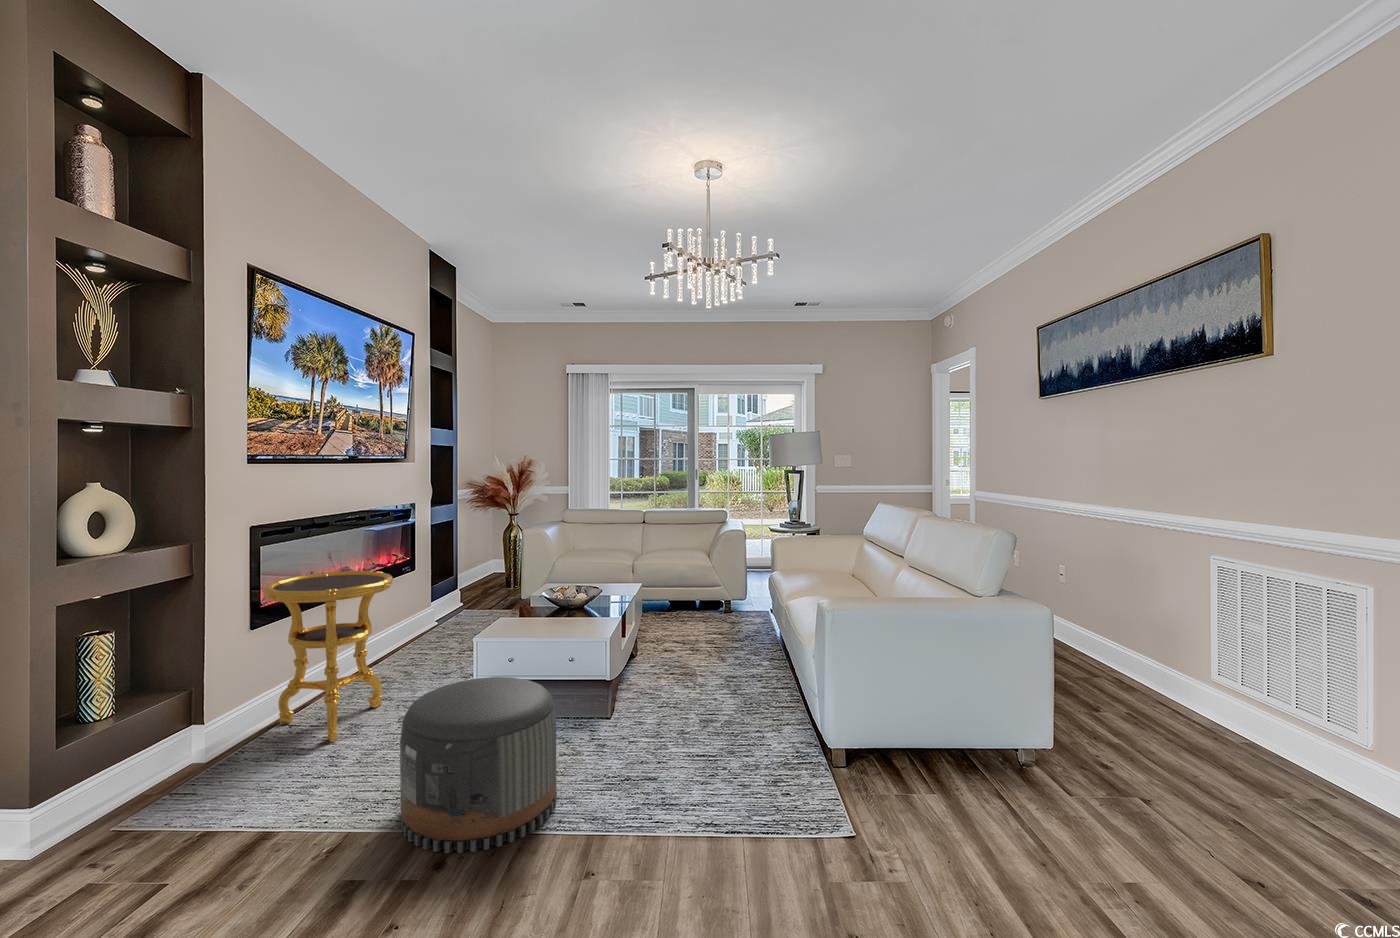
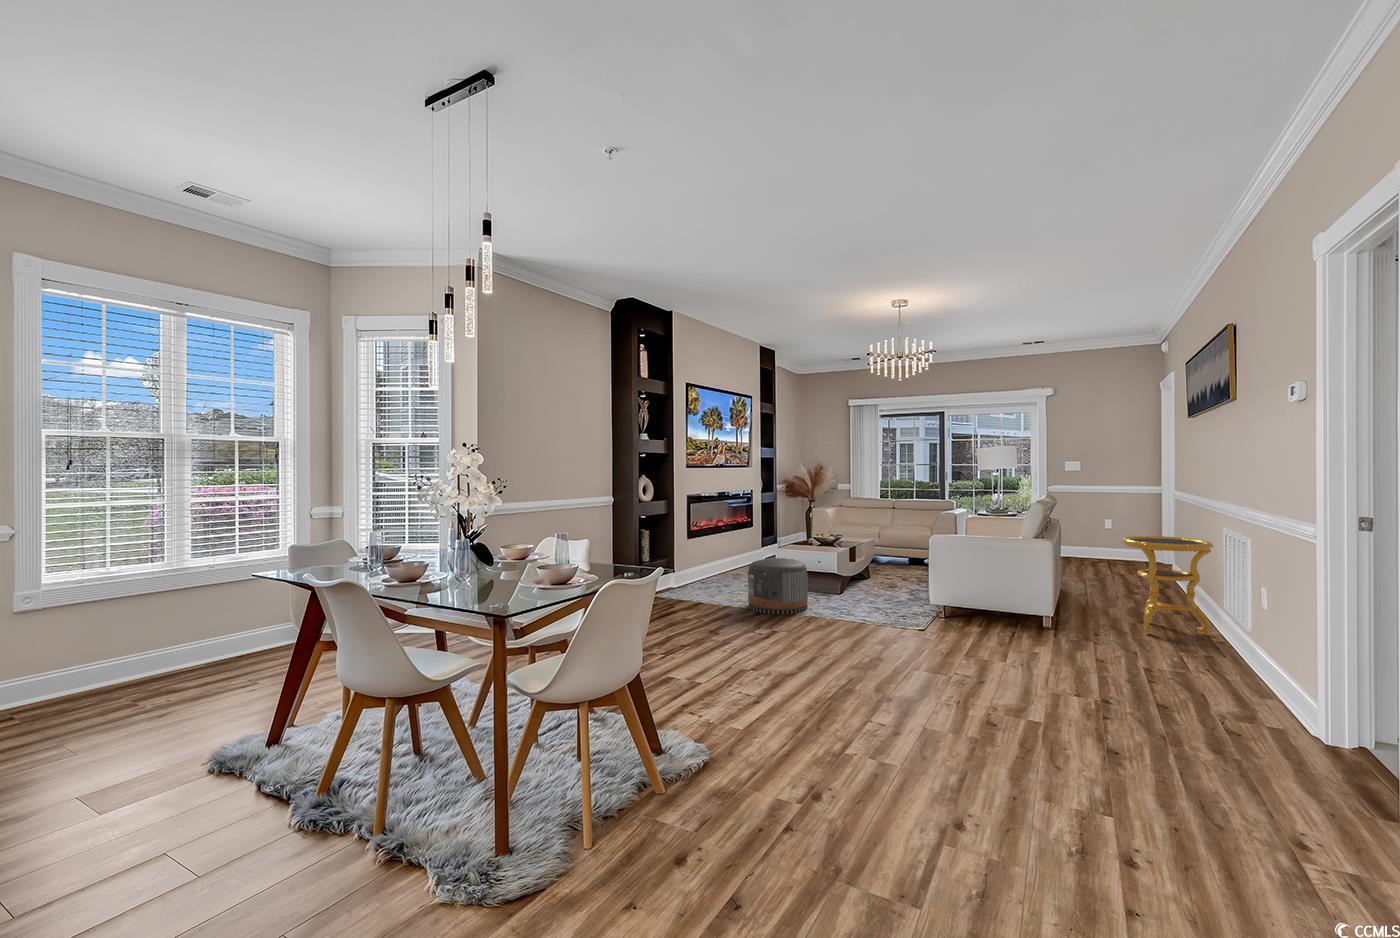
side table: present [262,571,393,742] -> present [1122,536,1213,636]

